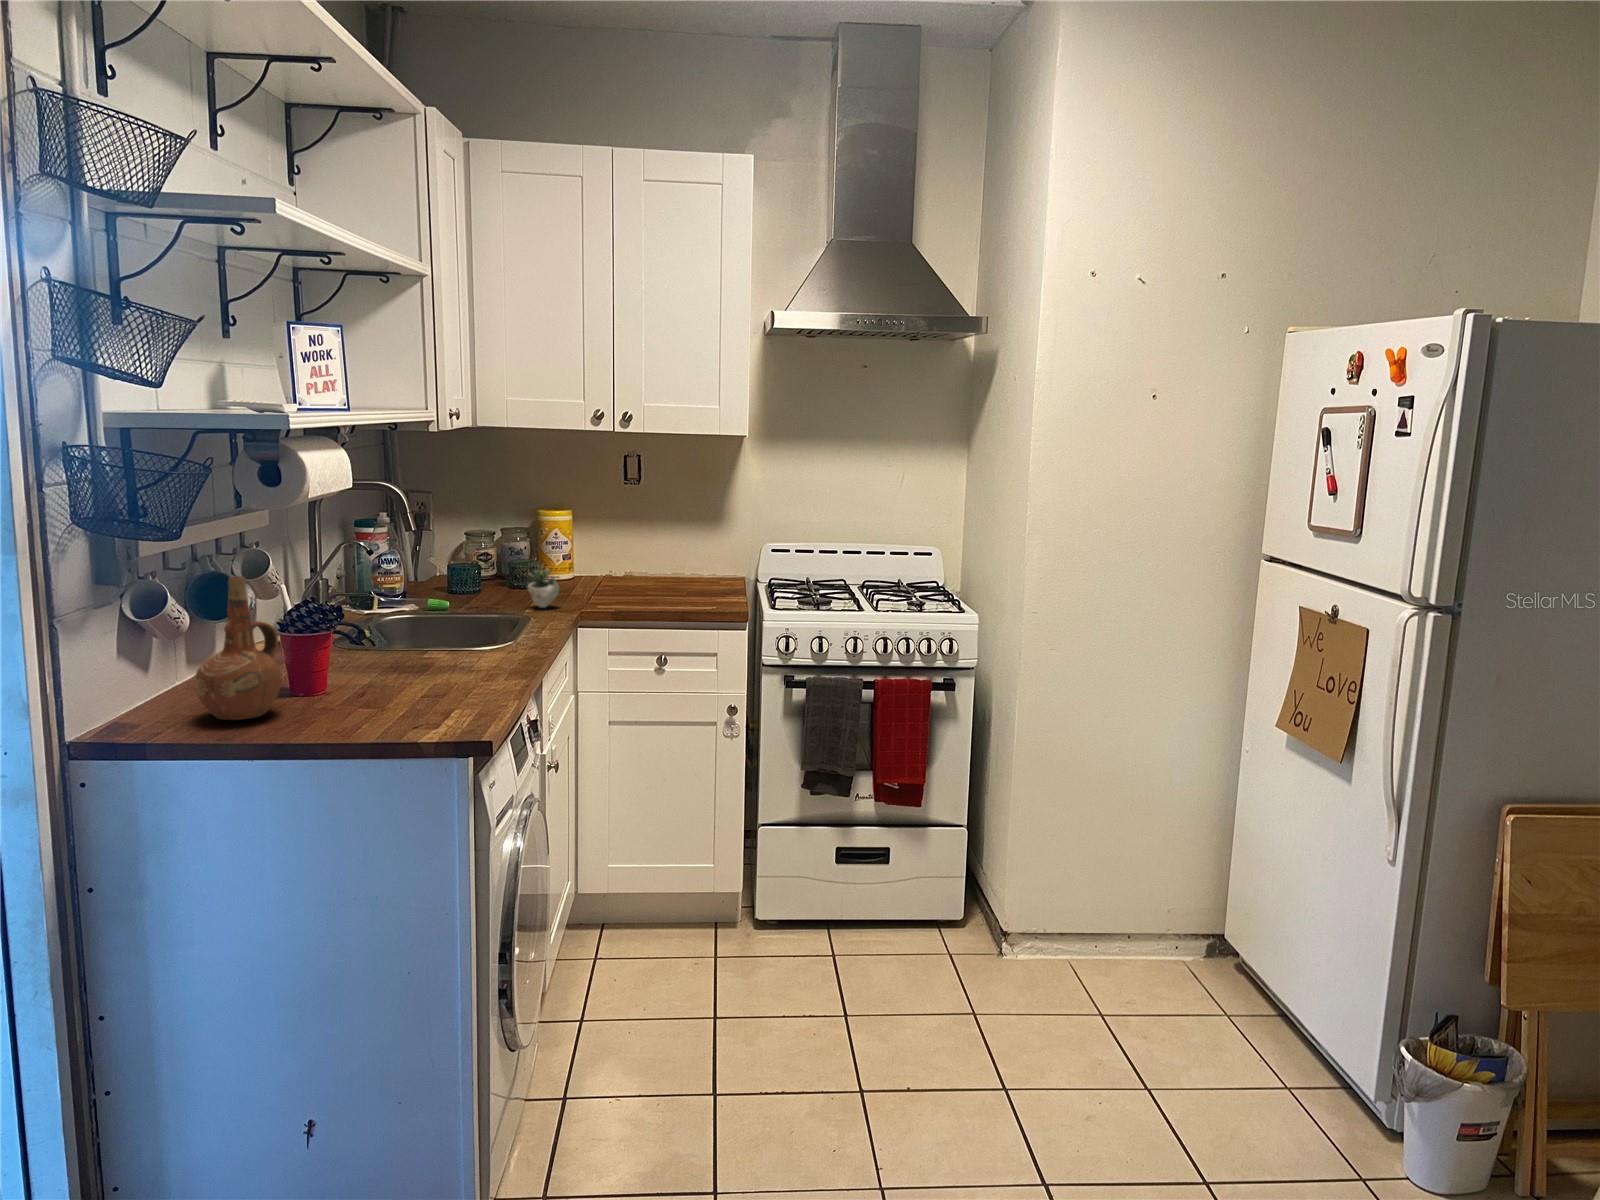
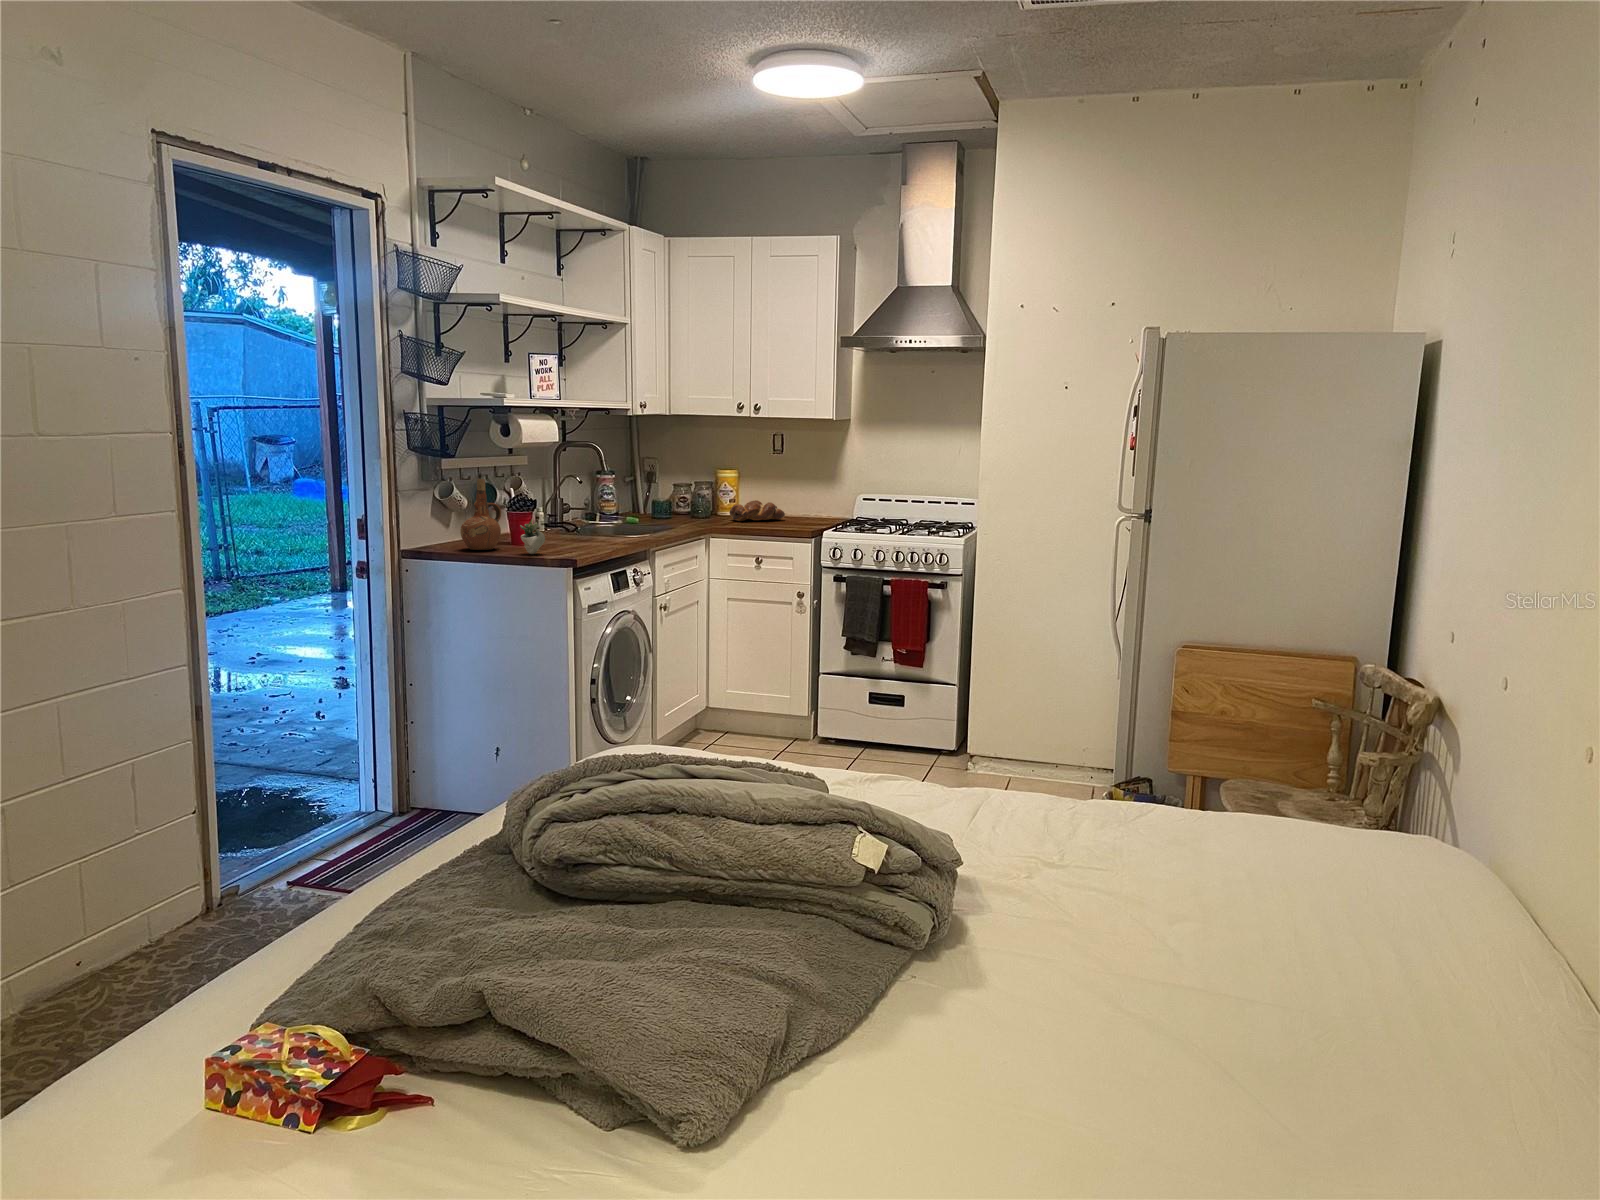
bread loaf: none [583,559,664,593] -> present [729,500,785,521]
succulent plant: present [528,565,559,608] -> present [520,519,552,554]

